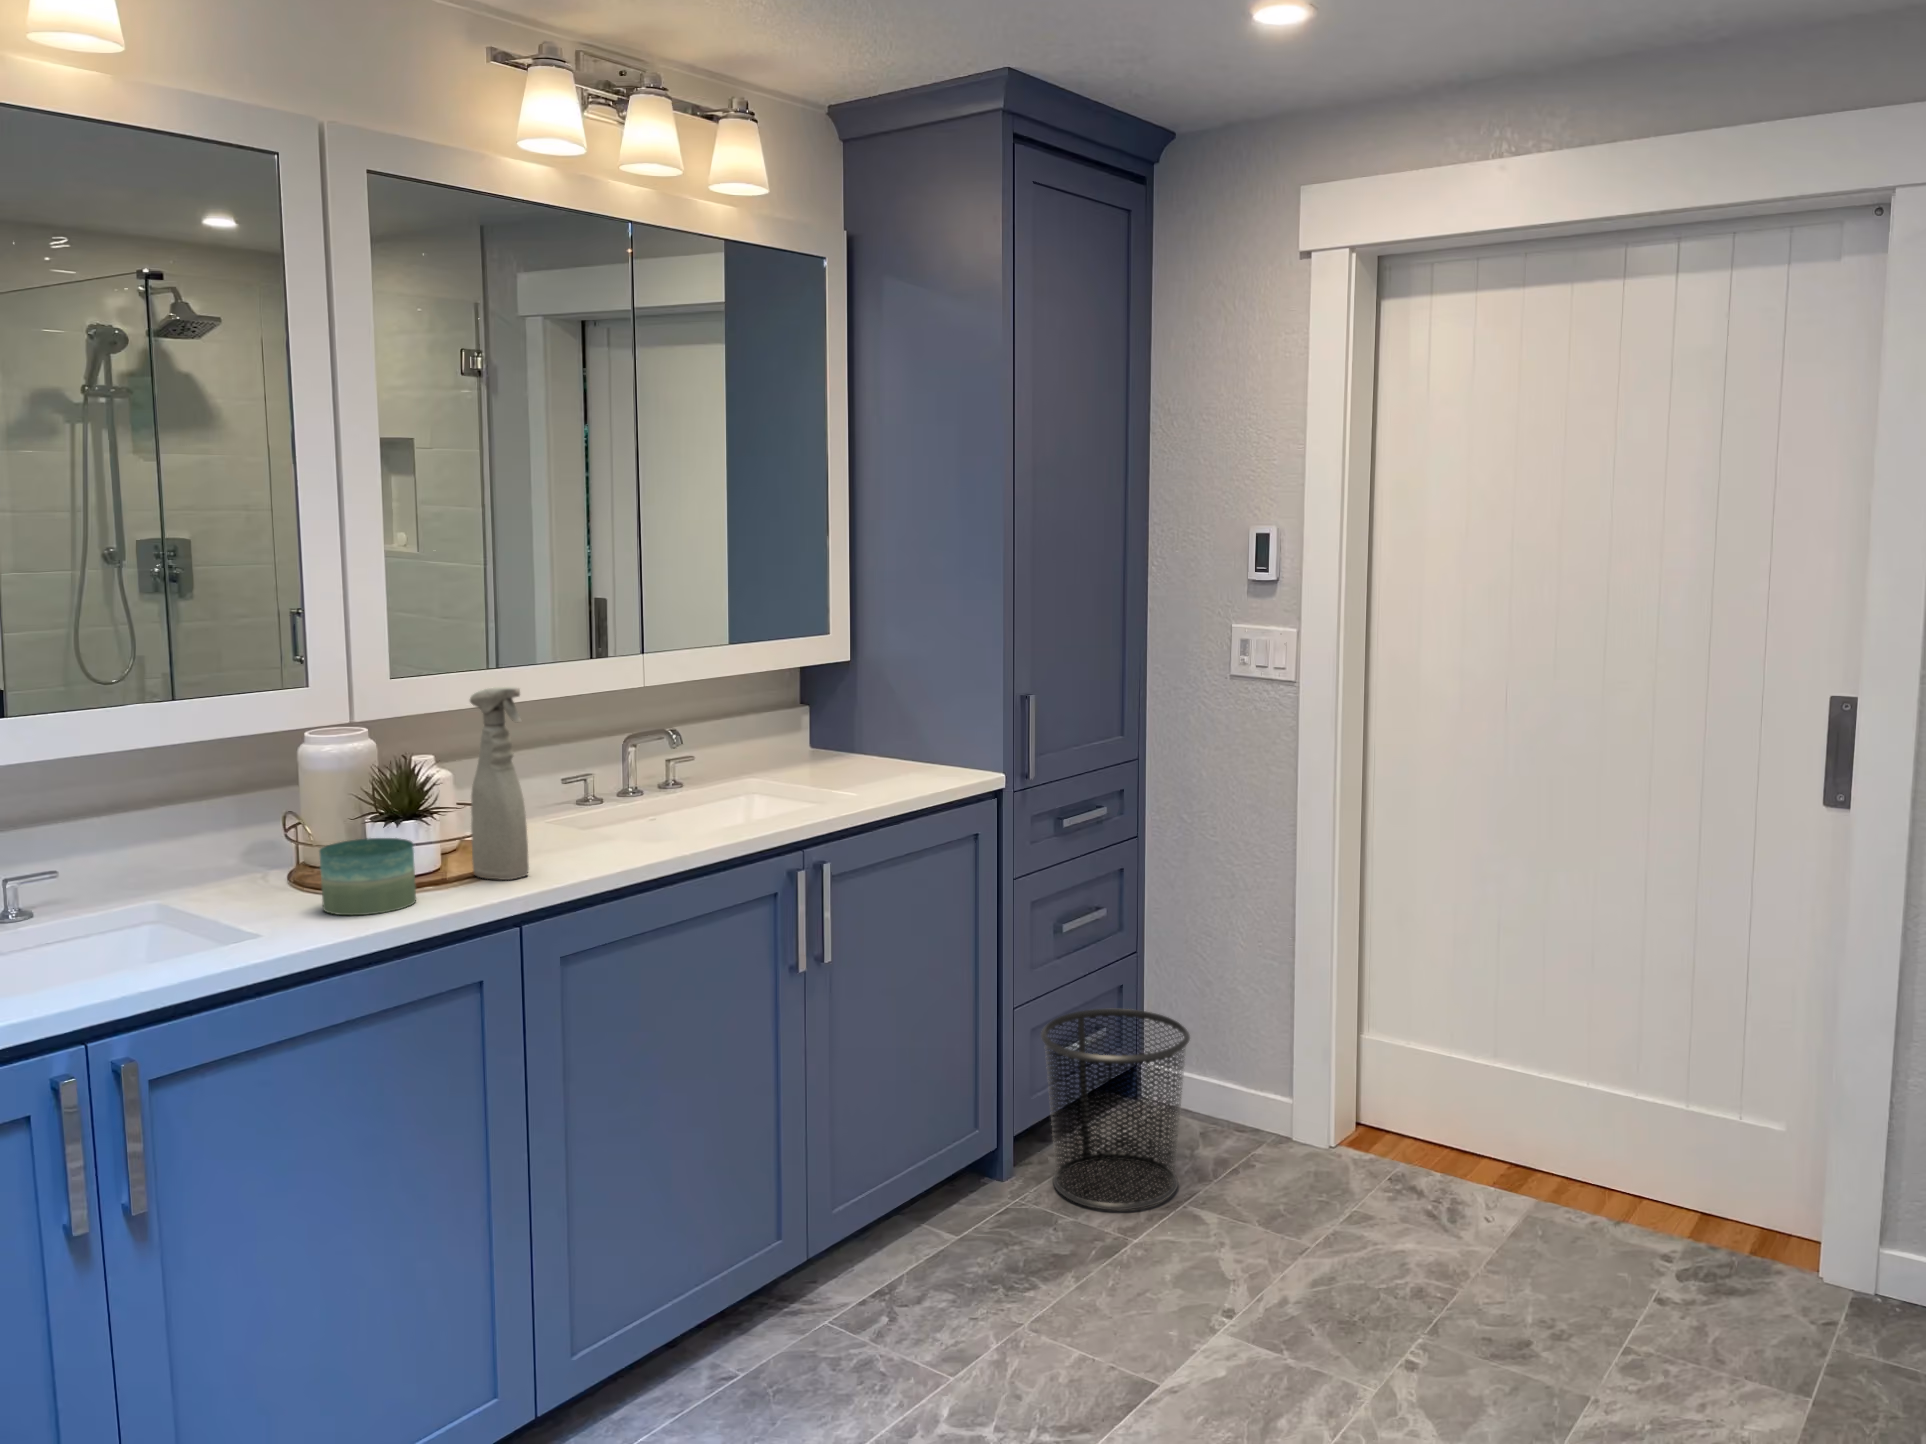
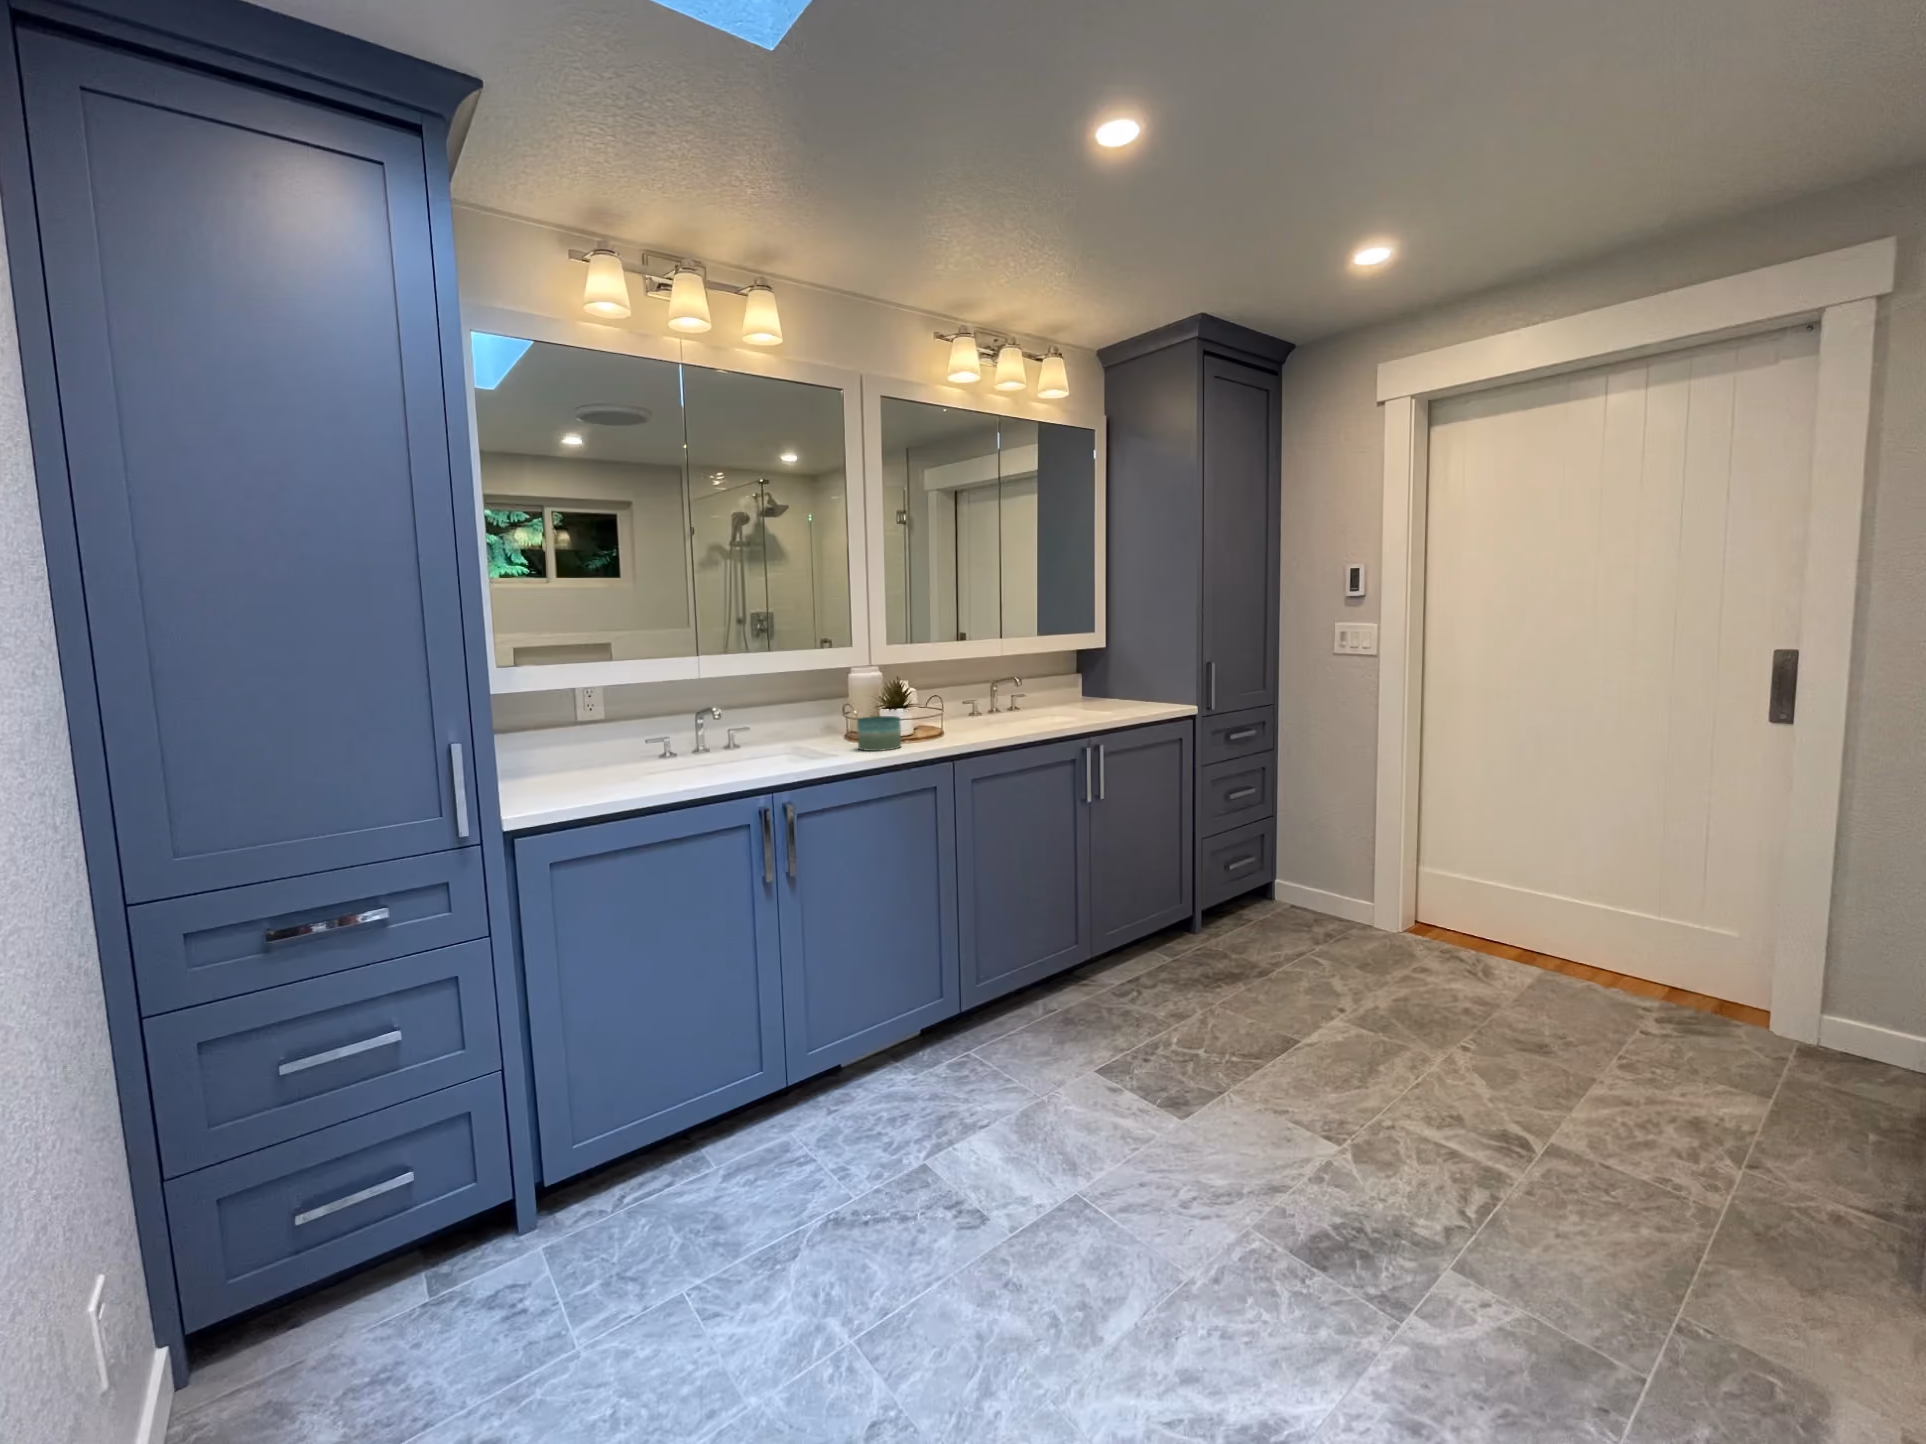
spray bottle: present [470,687,529,880] -> none [926,642,954,740]
waste bin: present [1041,1009,1190,1210] -> none [1220,841,1312,953]

